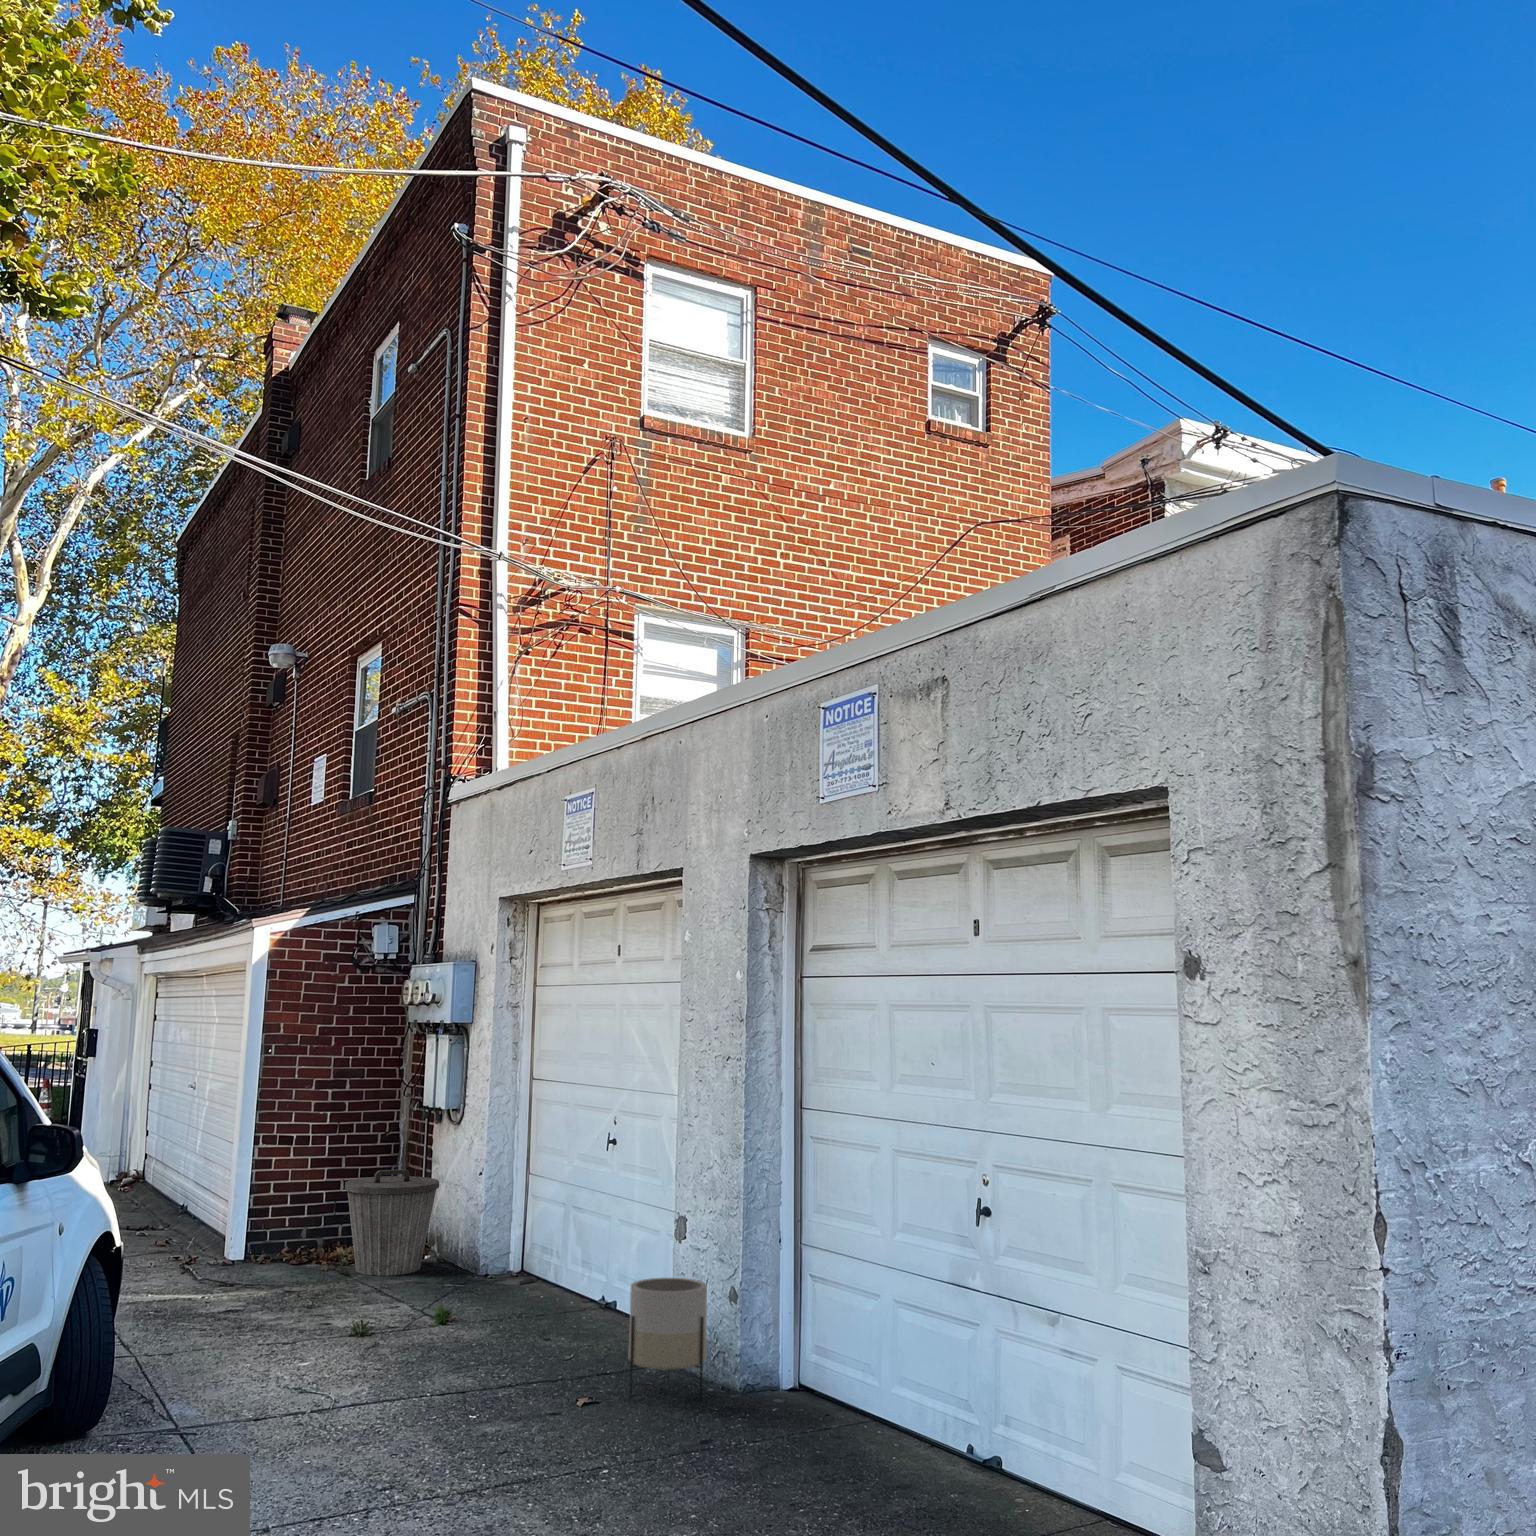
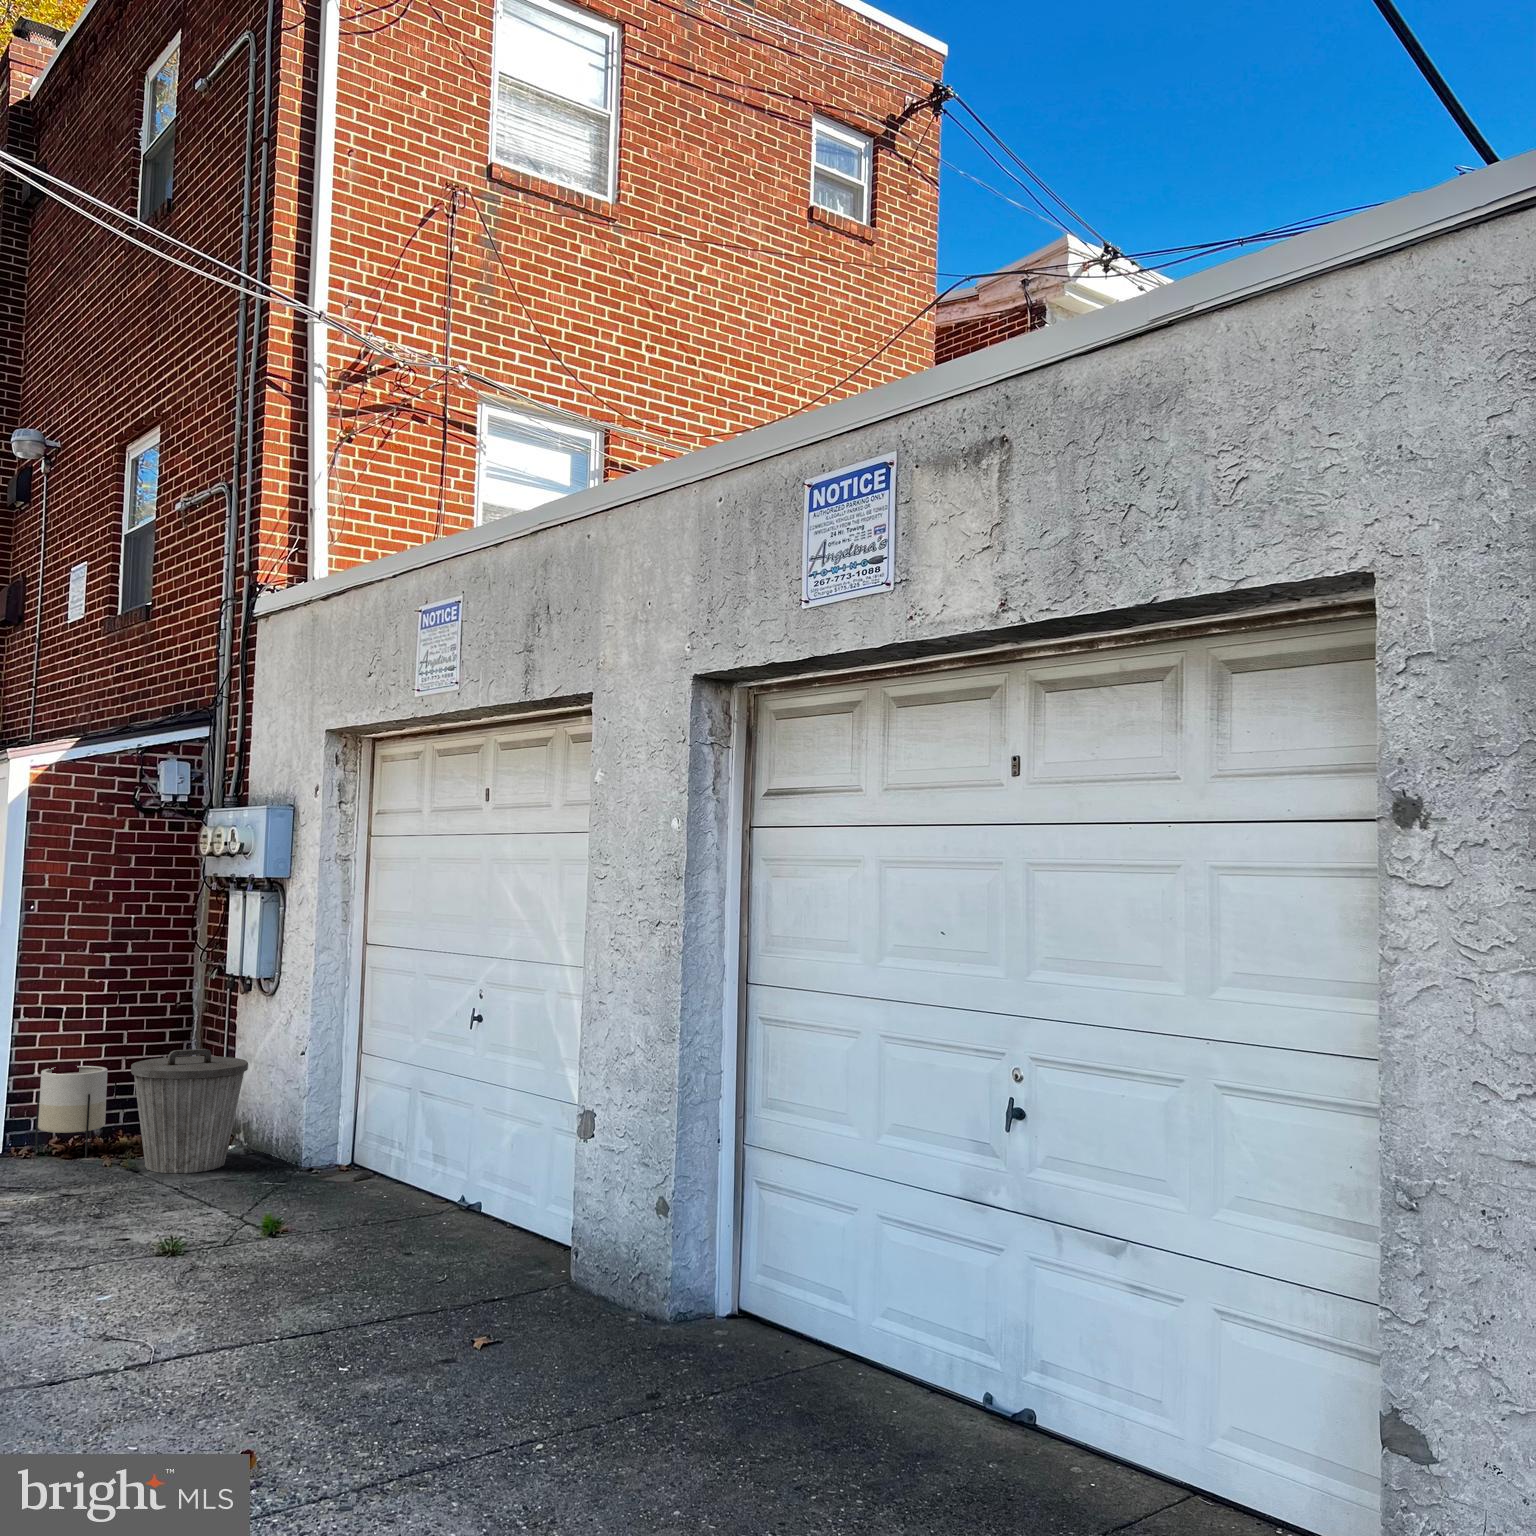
planter: present [628,1278,707,1400] -> present [34,1066,108,1158]

